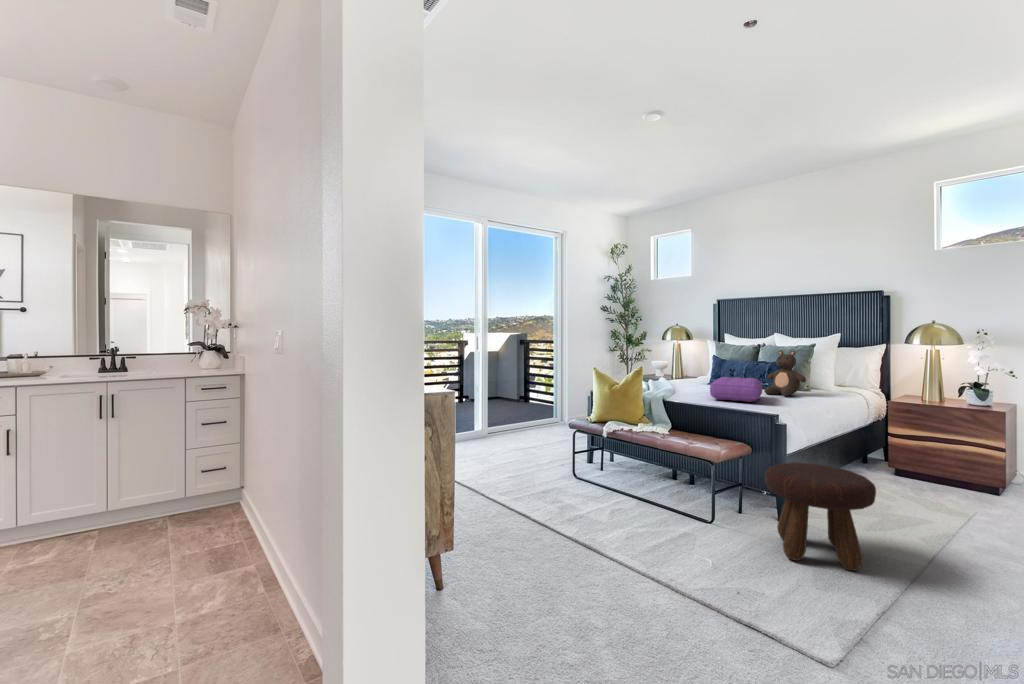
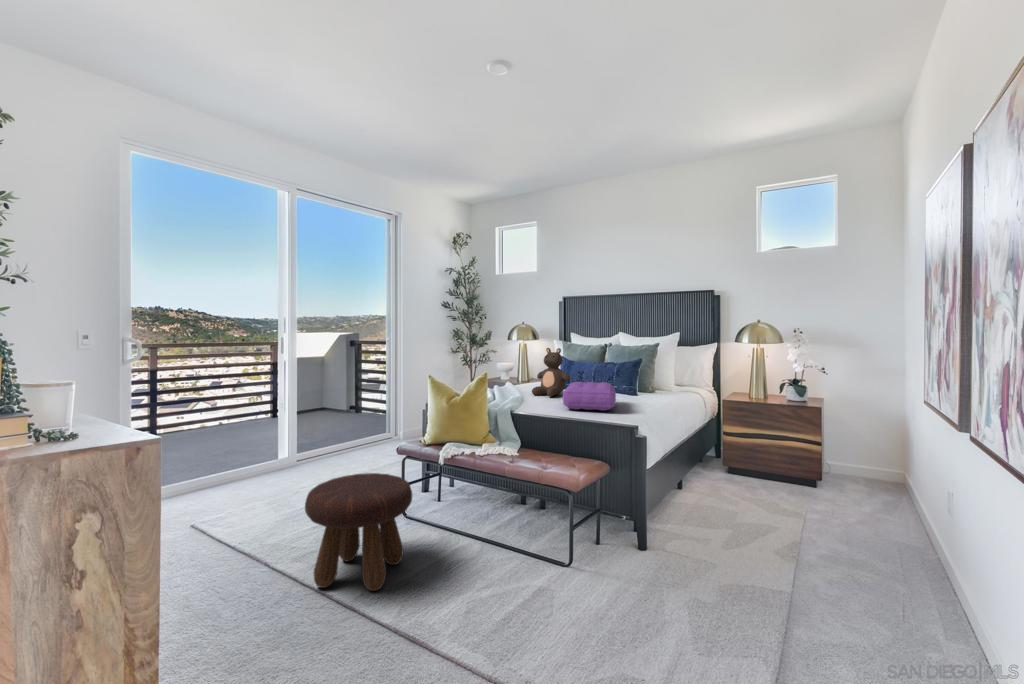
teddy bear: present [764,350,806,396] -> present [532,348,570,397]
footstool: present [765,463,876,570] -> present [305,473,412,591]

